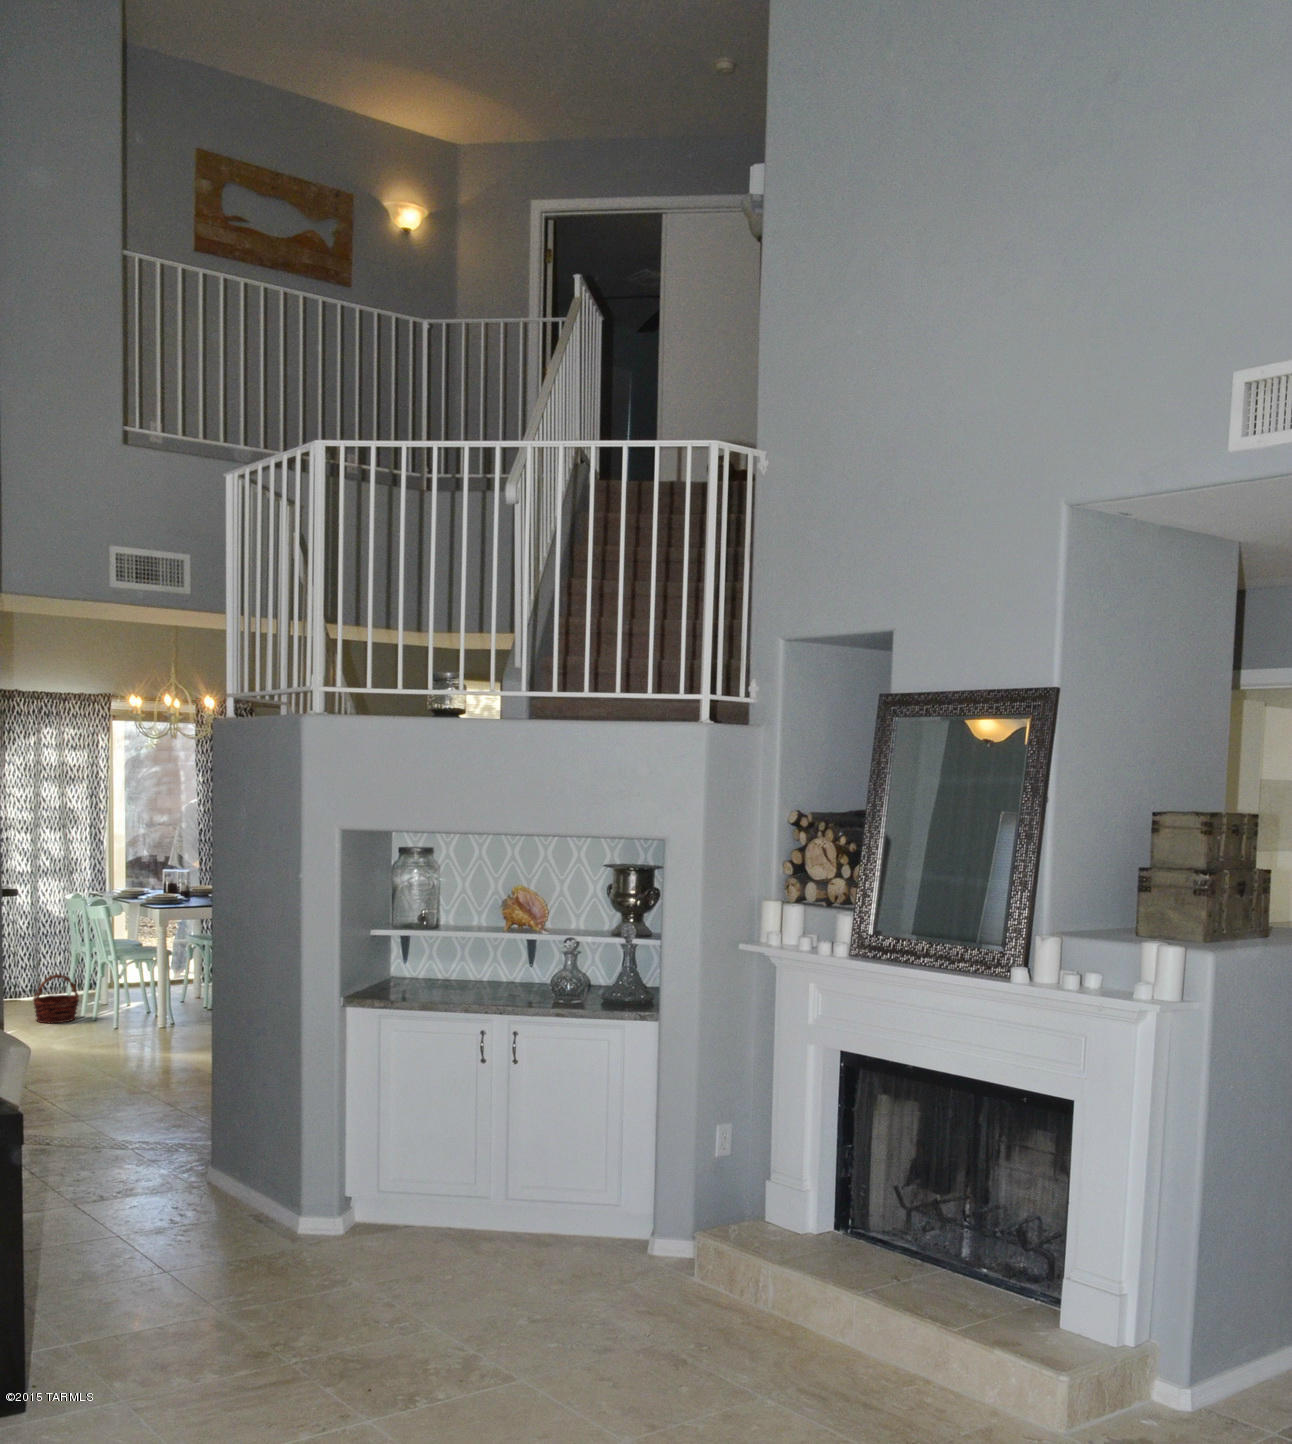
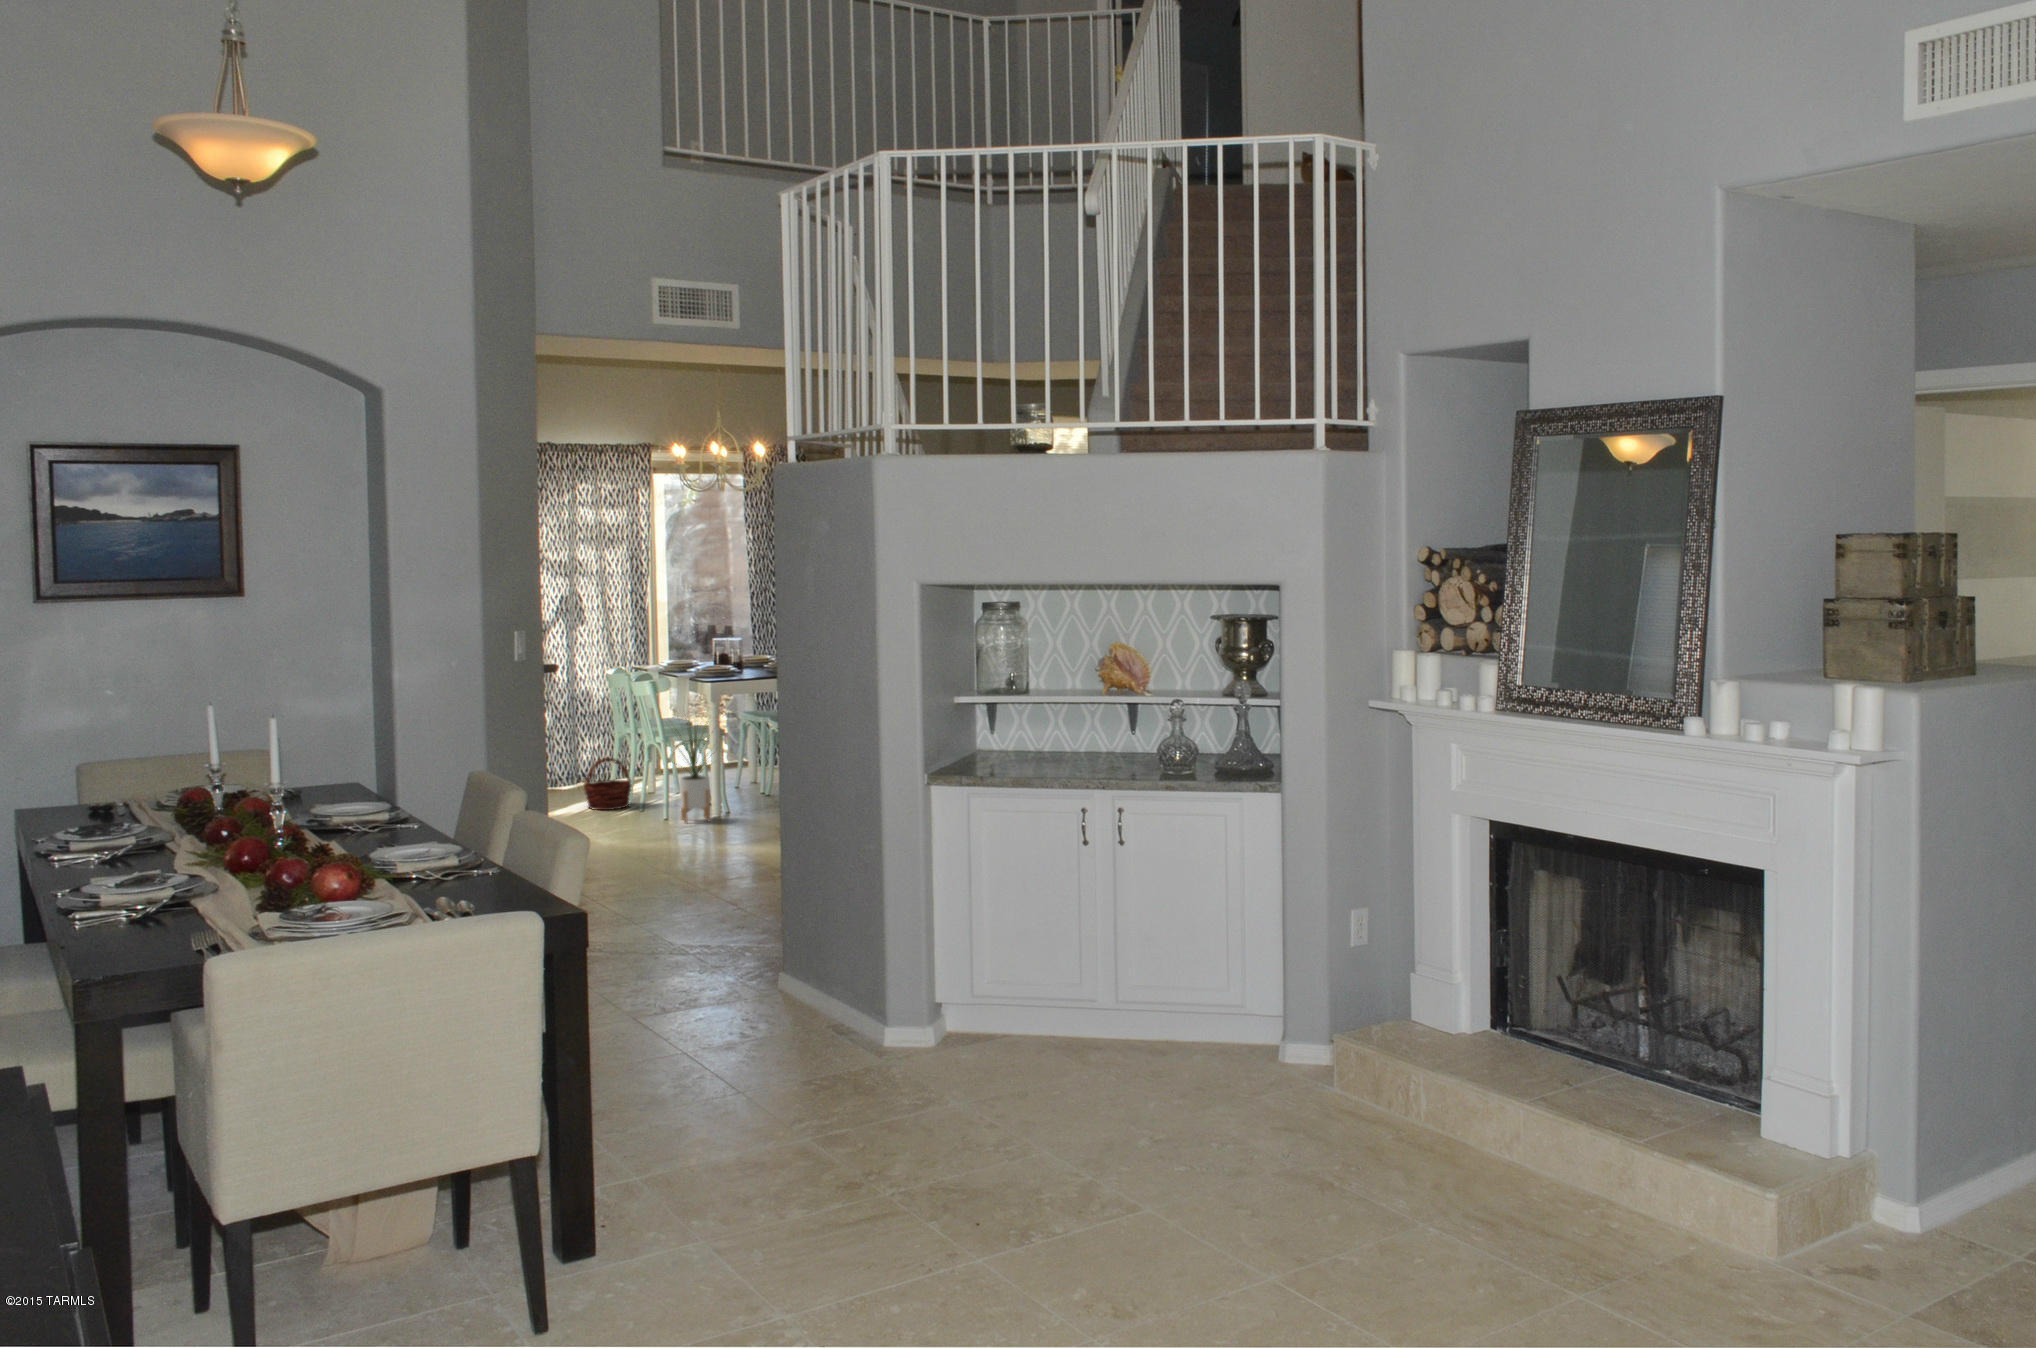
house plant: none [104,930,167,1037] -> present [676,723,710,823]

